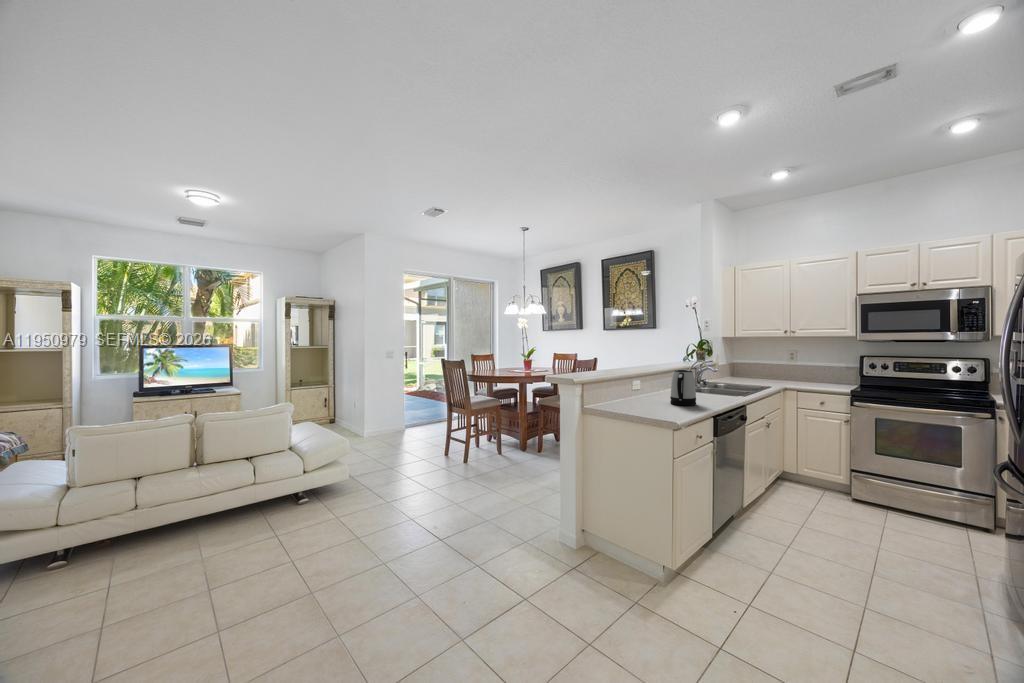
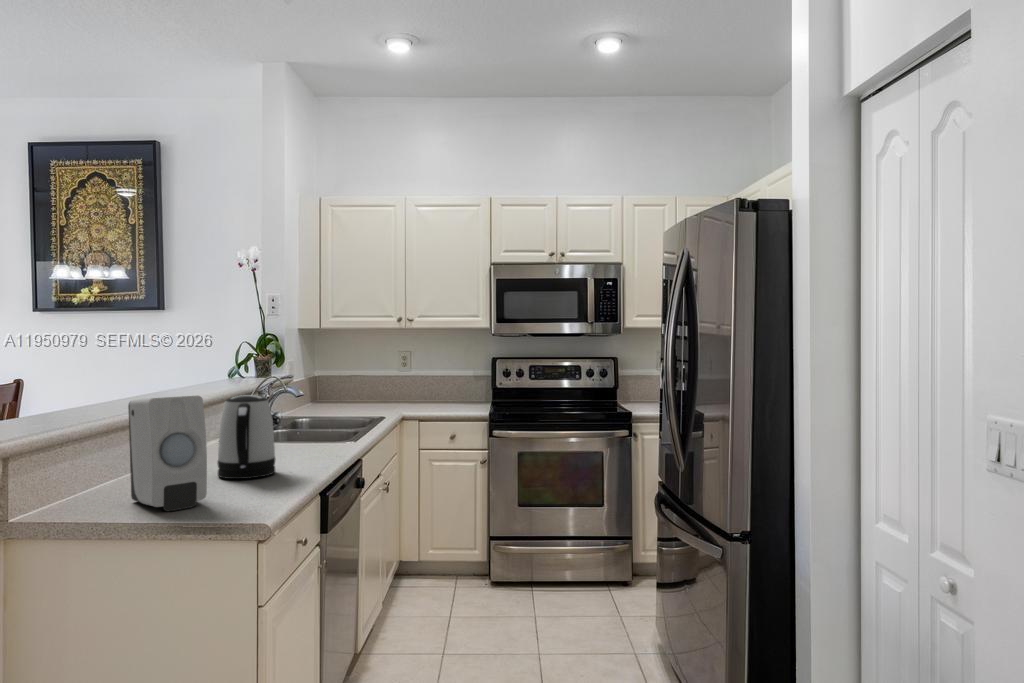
soap dispenser: none [635,368,663,412] -> present [128,396,207,511]

